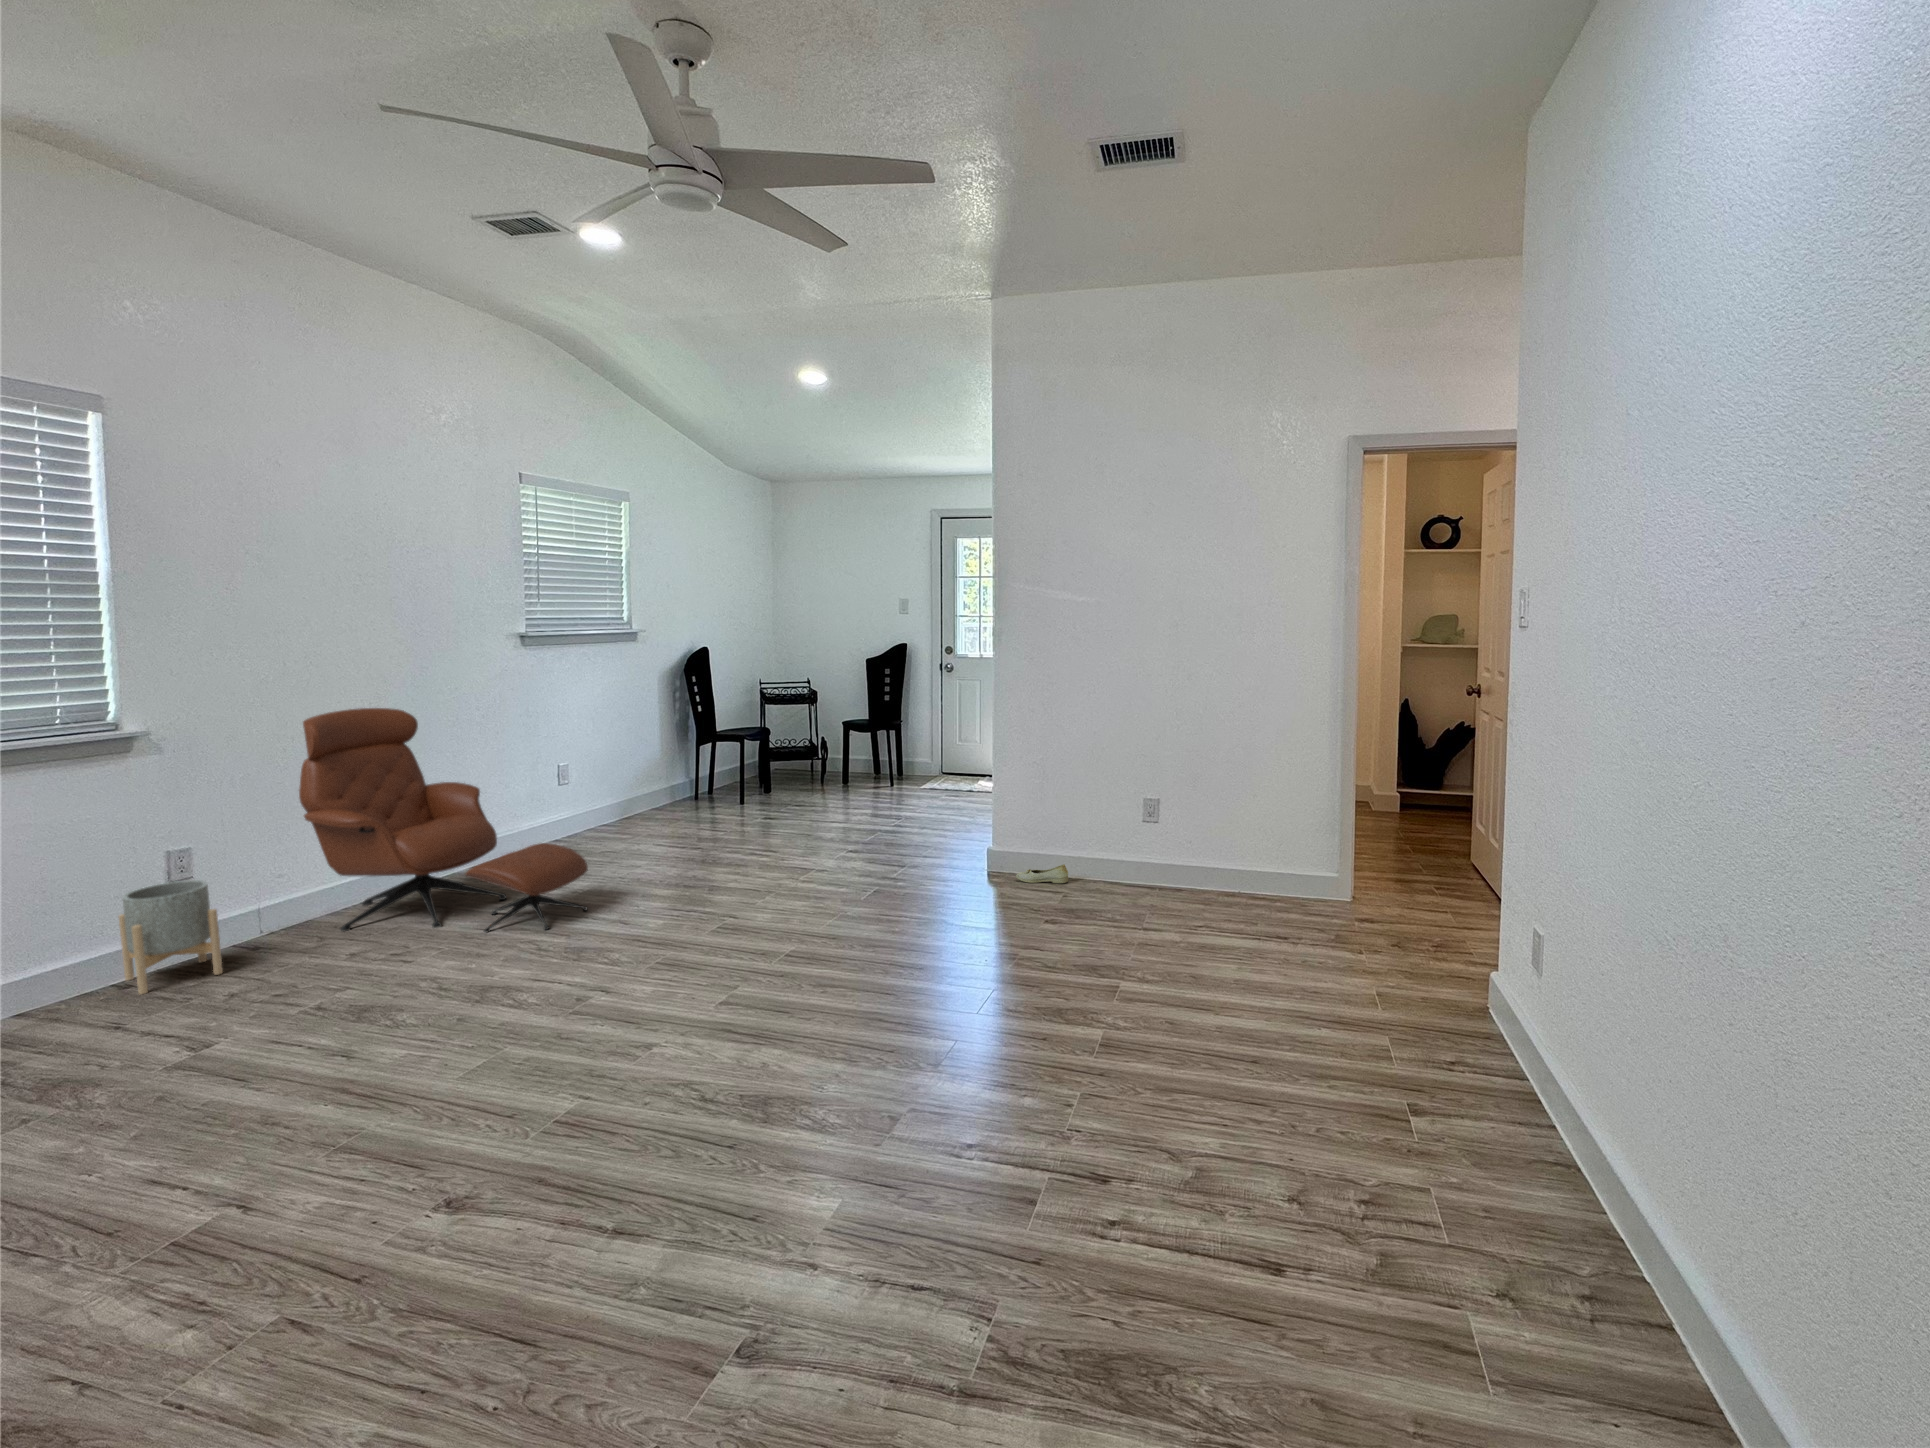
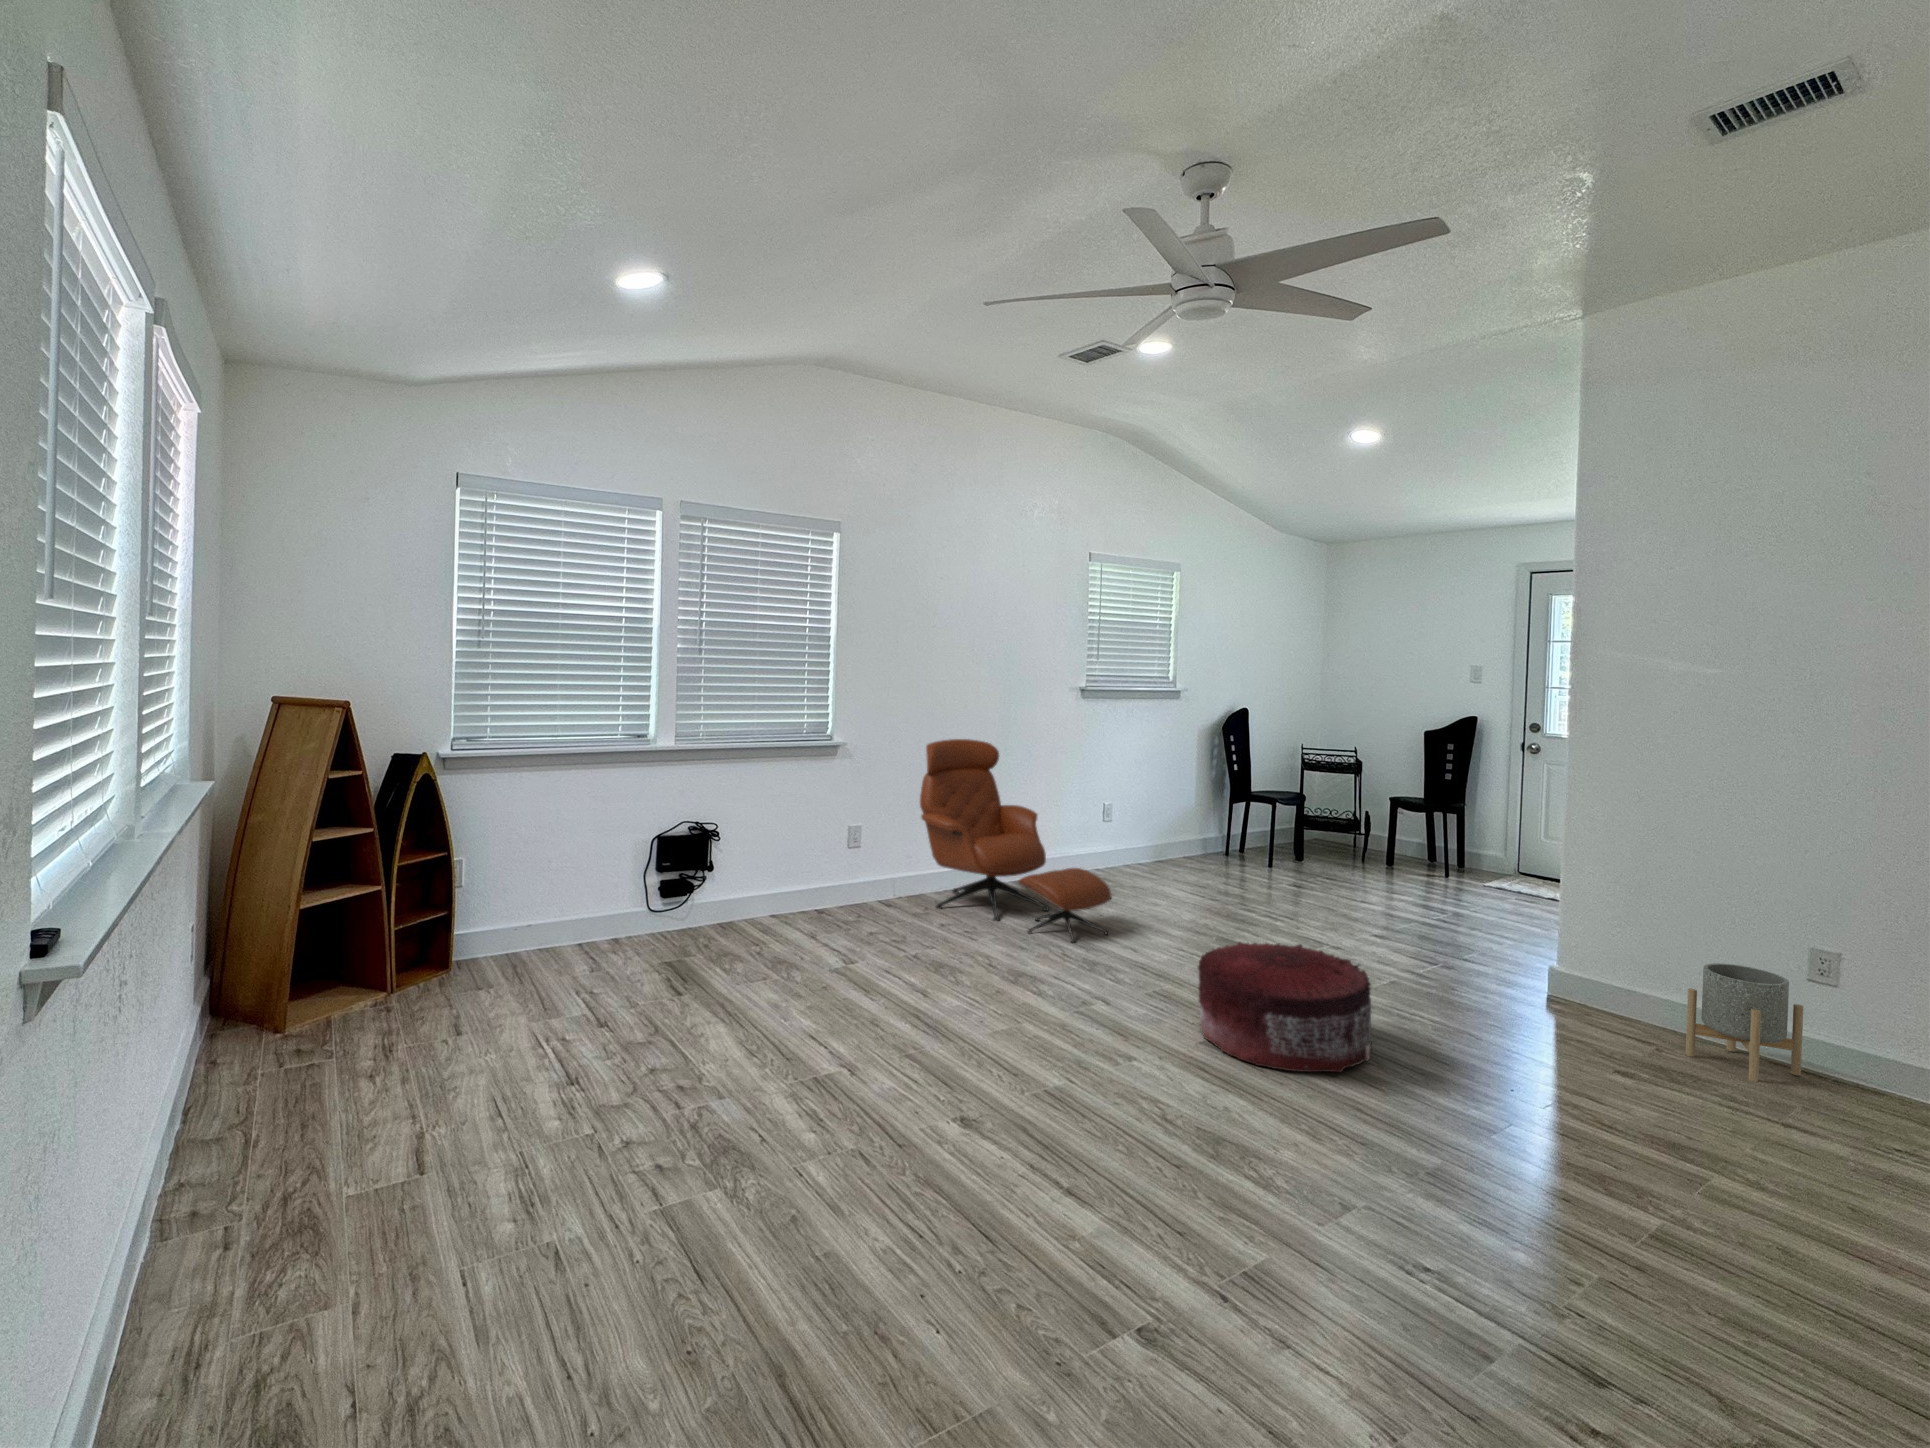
shoe: present [1016,864,1068,883] -> none [1588,1006,1672,1035]
pouf: none [708,875,877,1008] -> present [1198,942,1372,1072]
planter: present [119,880,222,994] -> present [1686,963,1803,1082]

